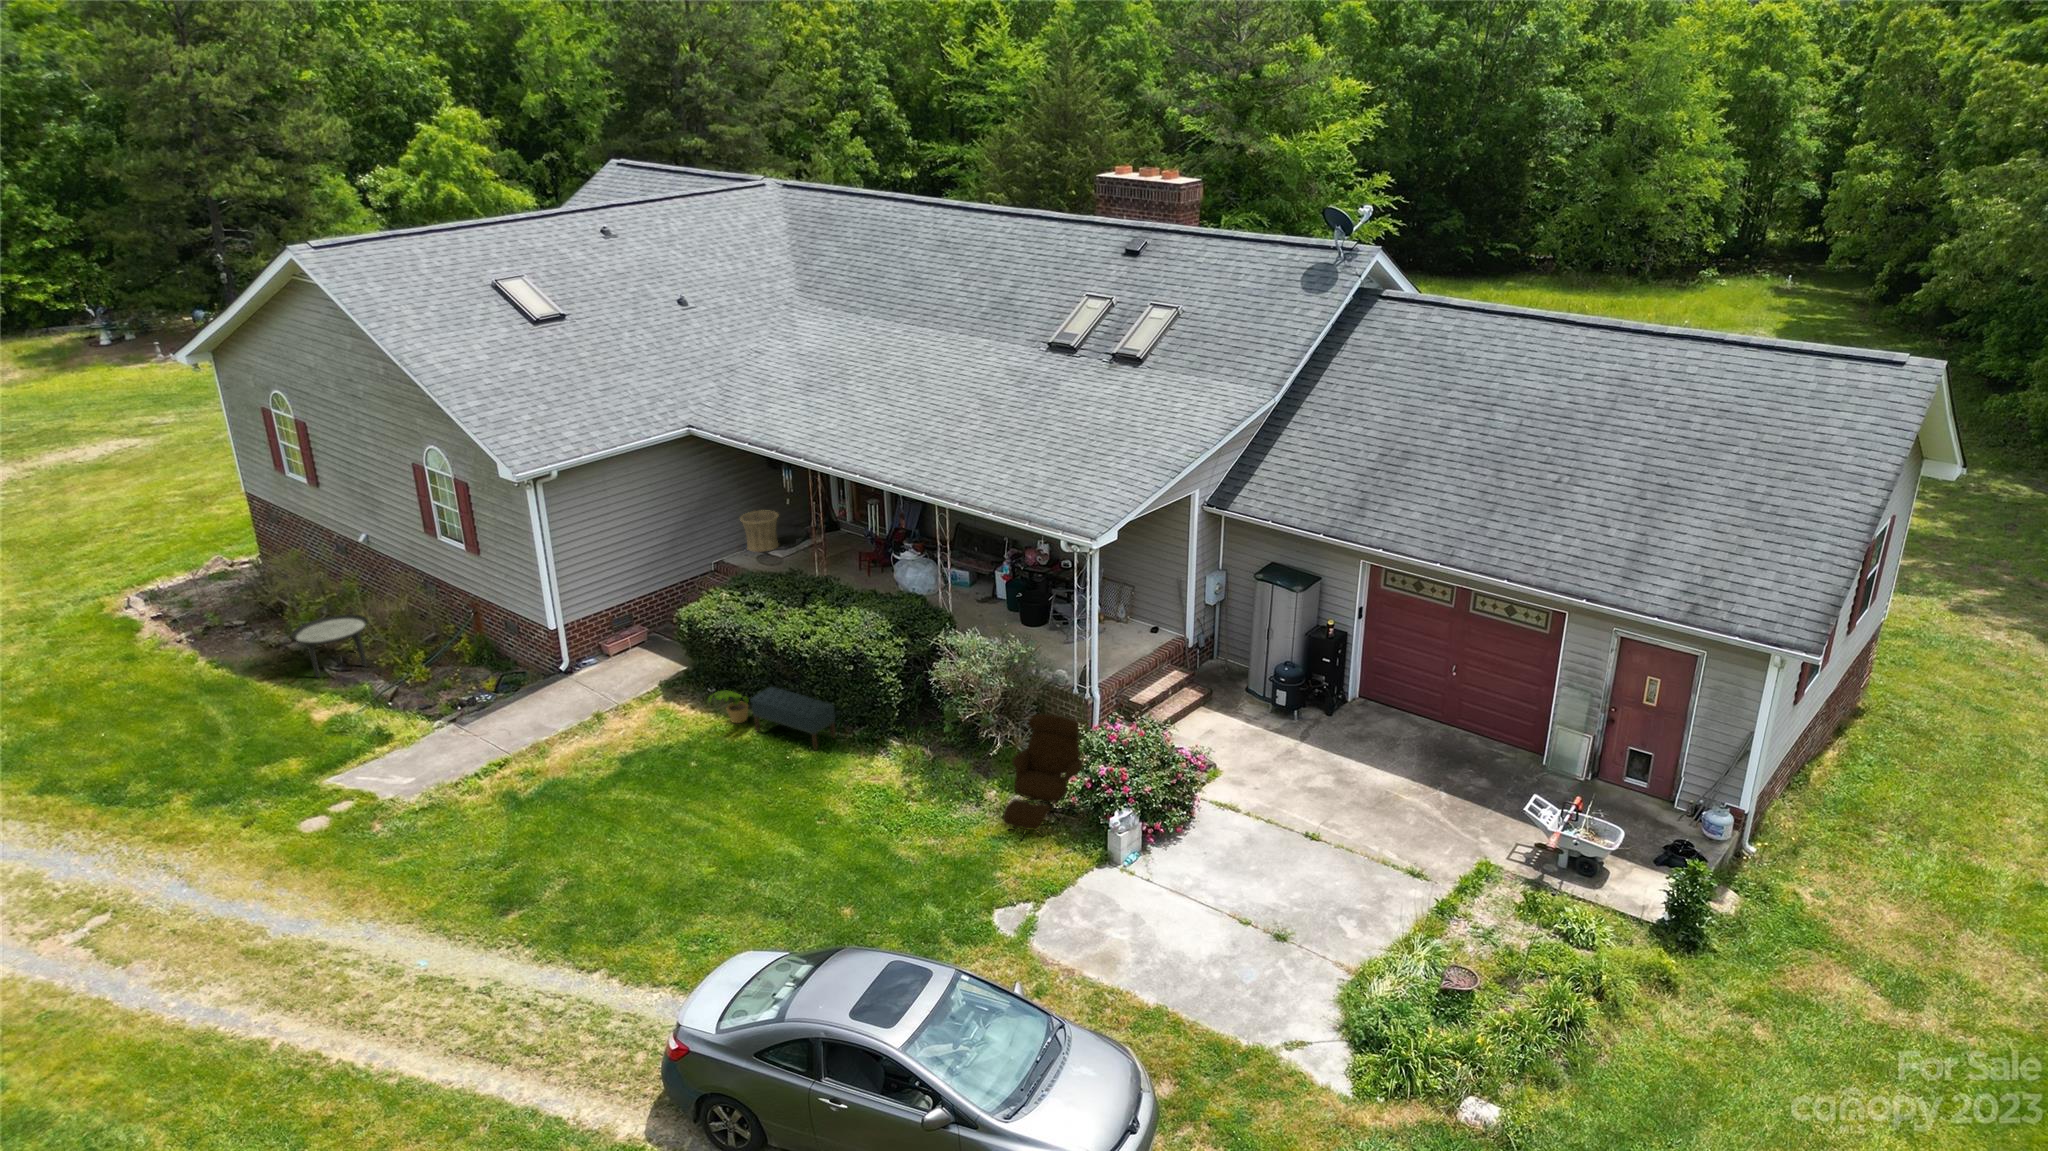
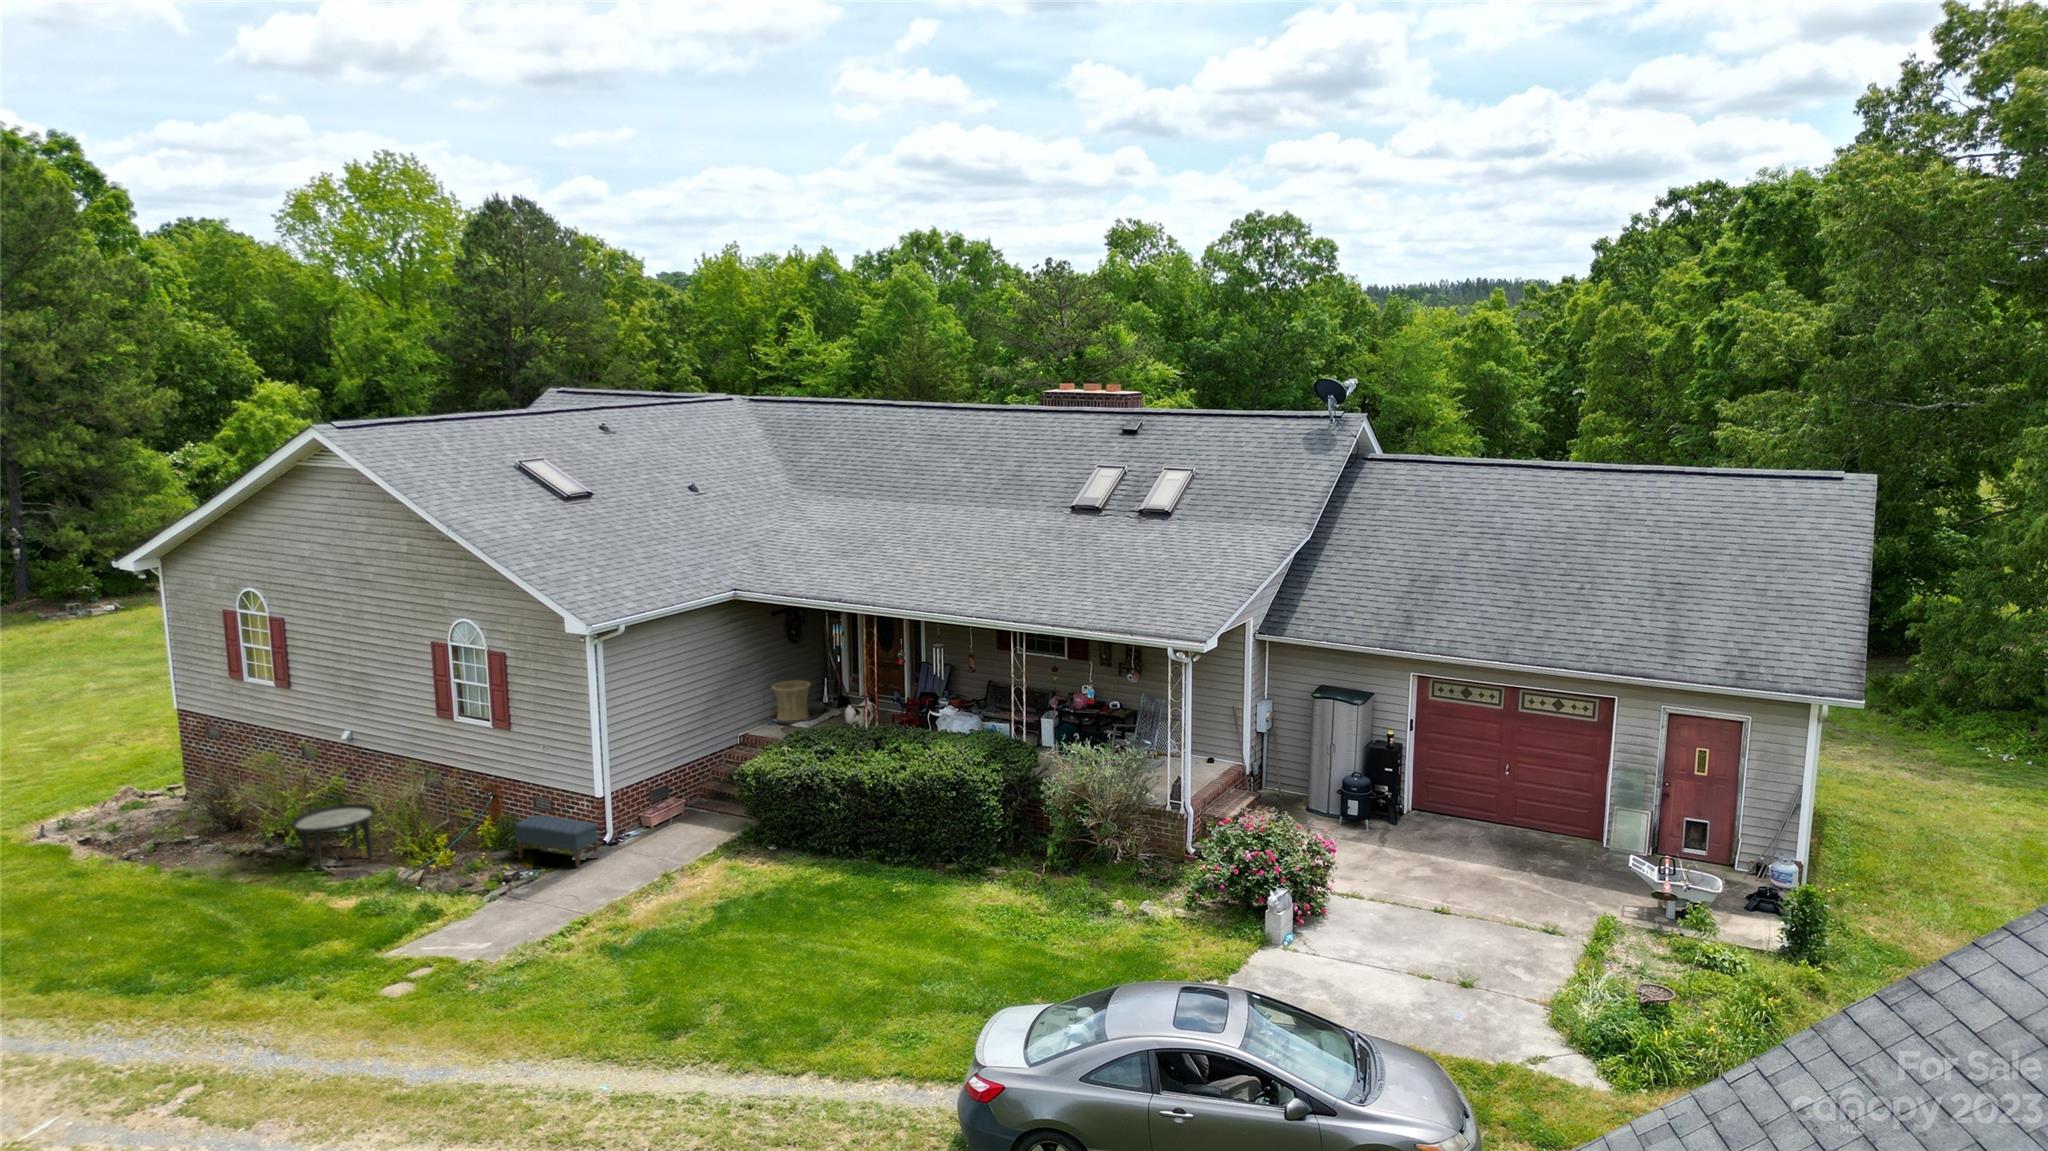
bench: present [750,687,836,750] -> present [514,815,599,867]
potted plant: present [708,691,749,723] -> none [798,837,834,872]
lounge chair: present [1003,714,1083,840] -> none [1146,816,1217,936]

